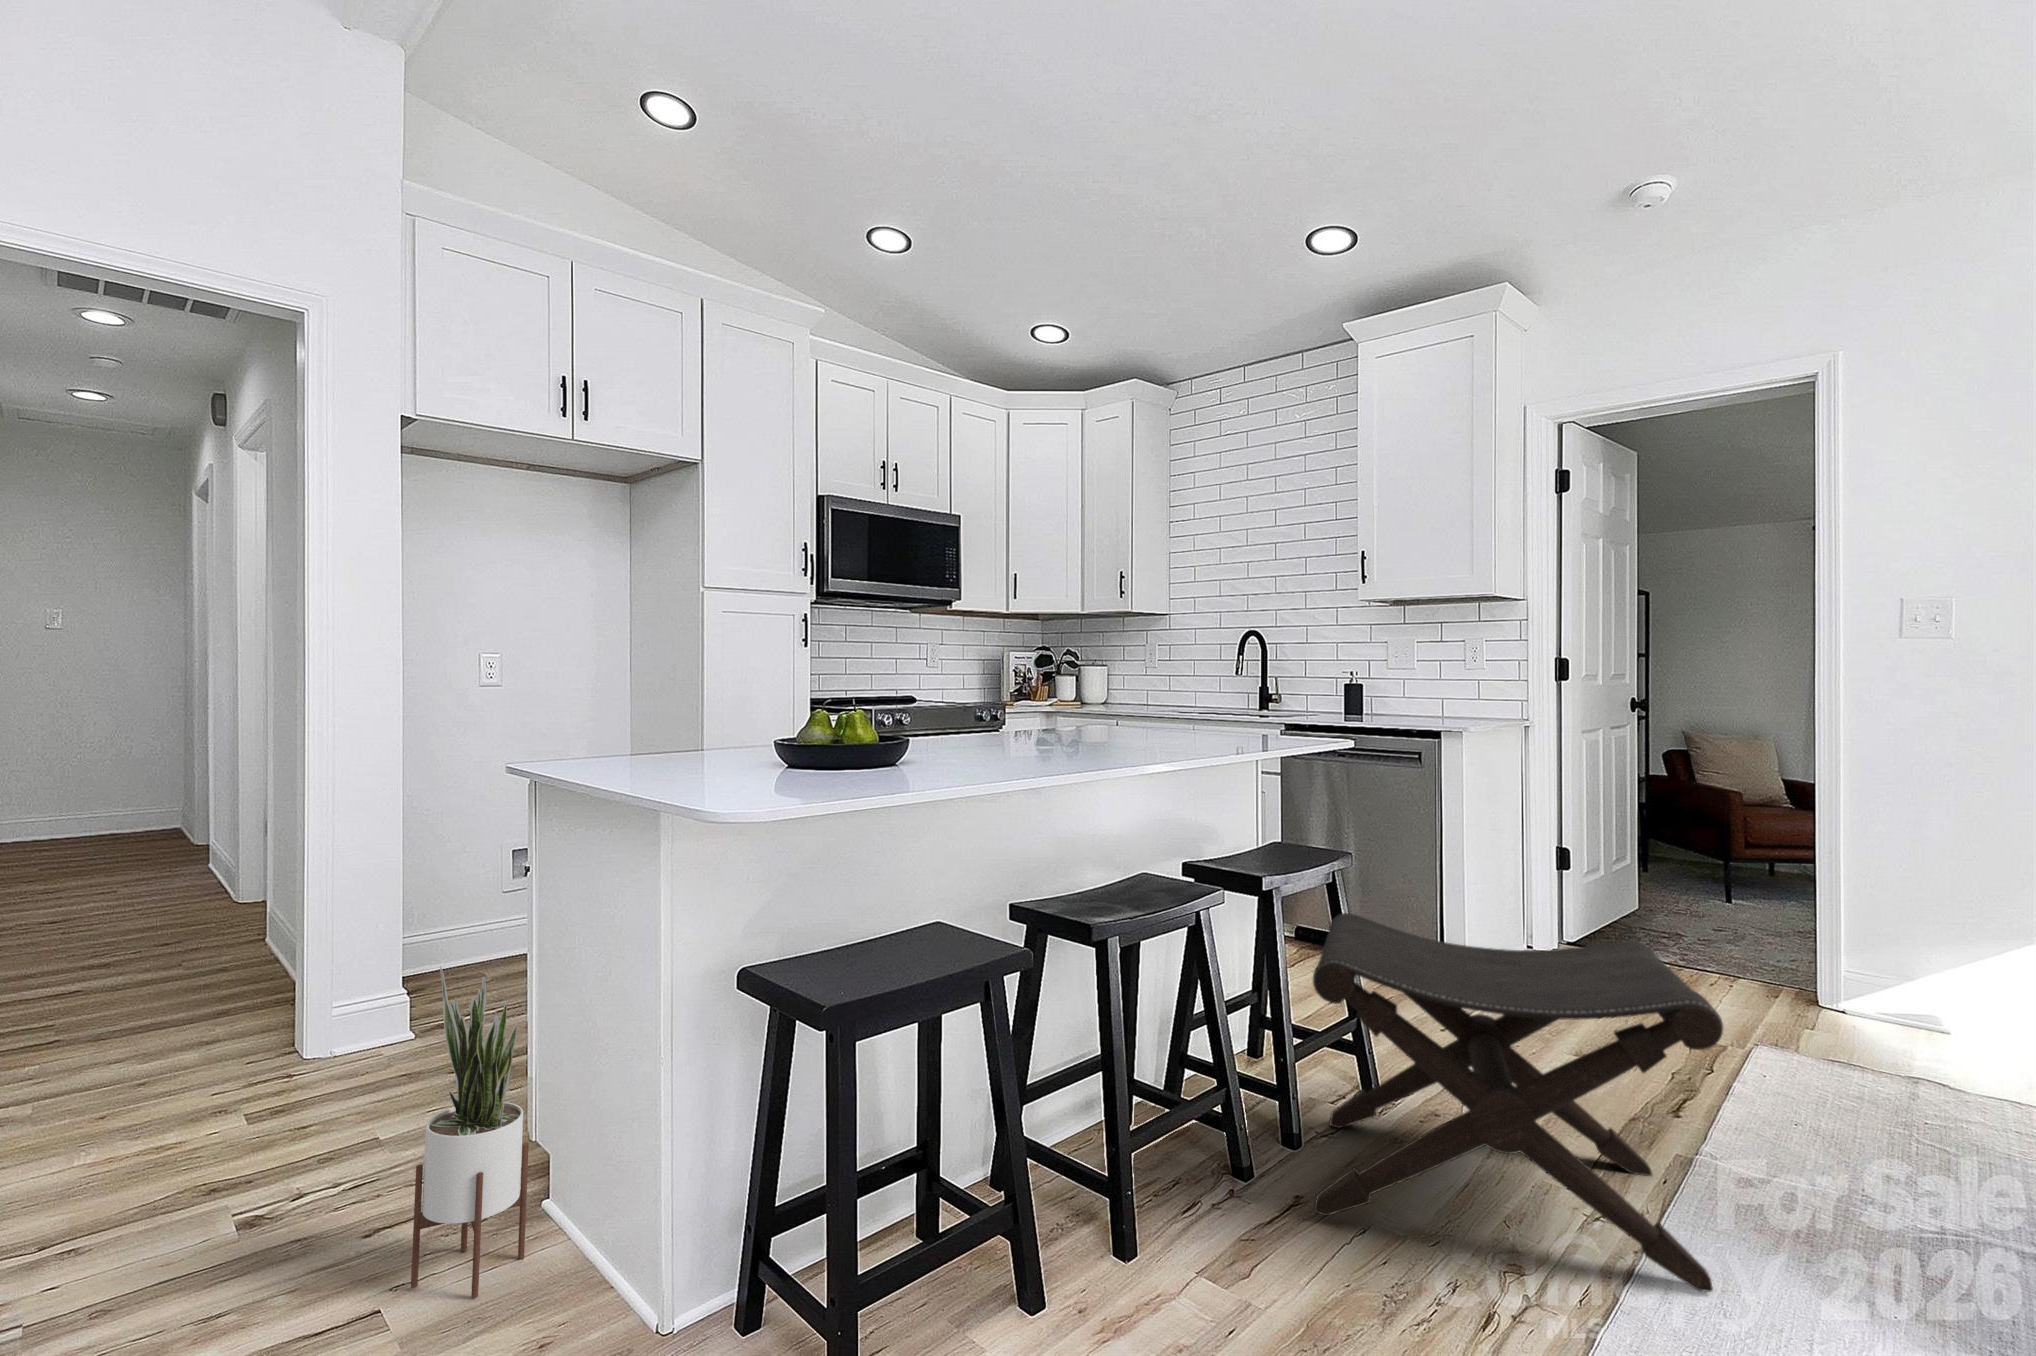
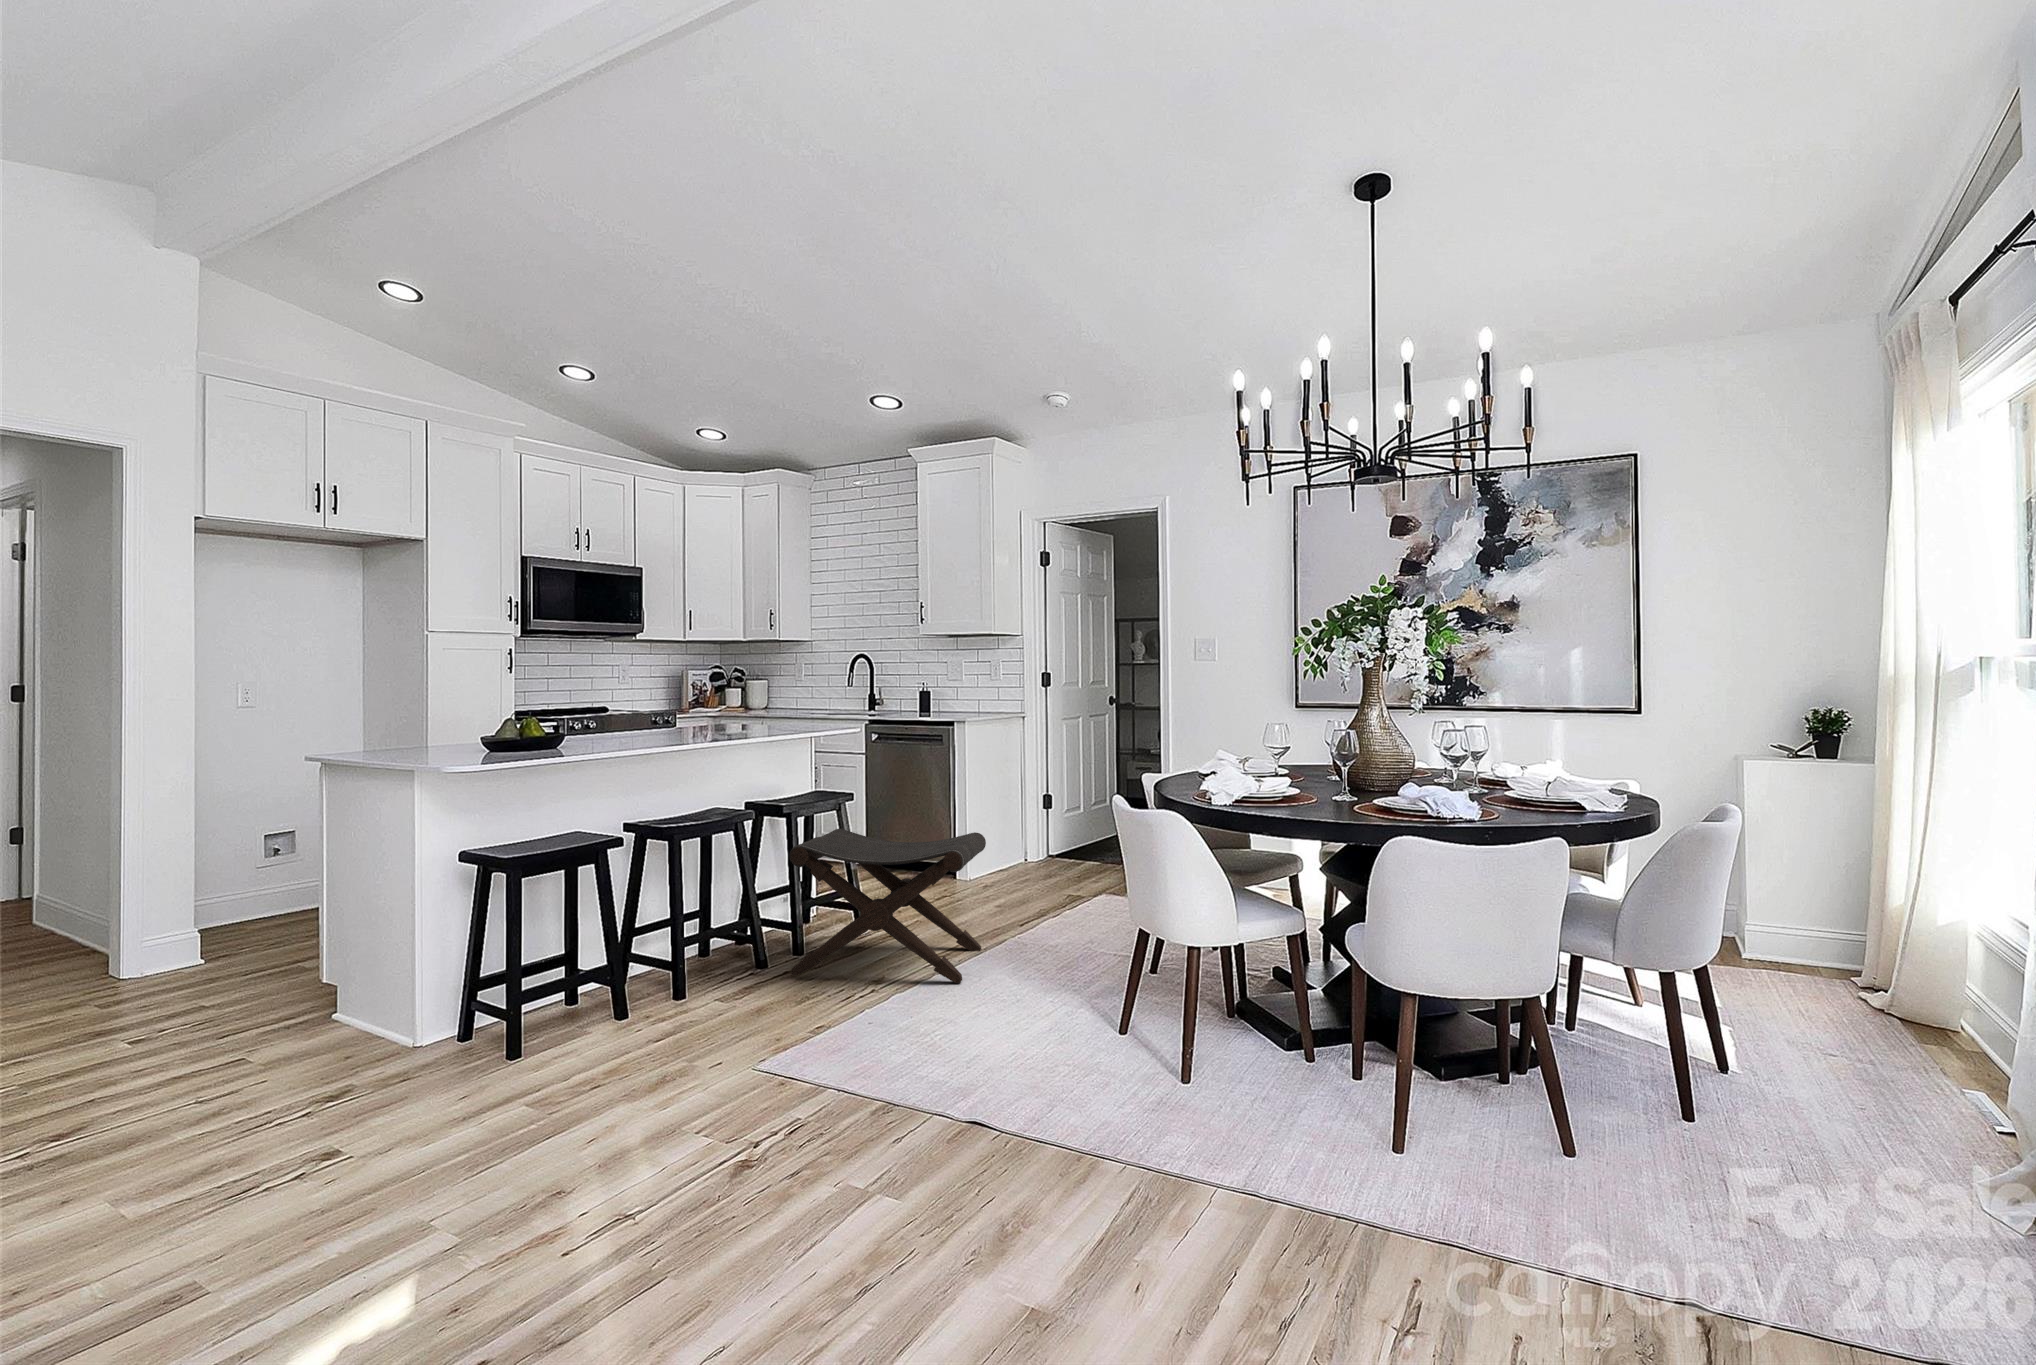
potted plant: present [411,966,529,1298] -> none [271,871,338,1040]

